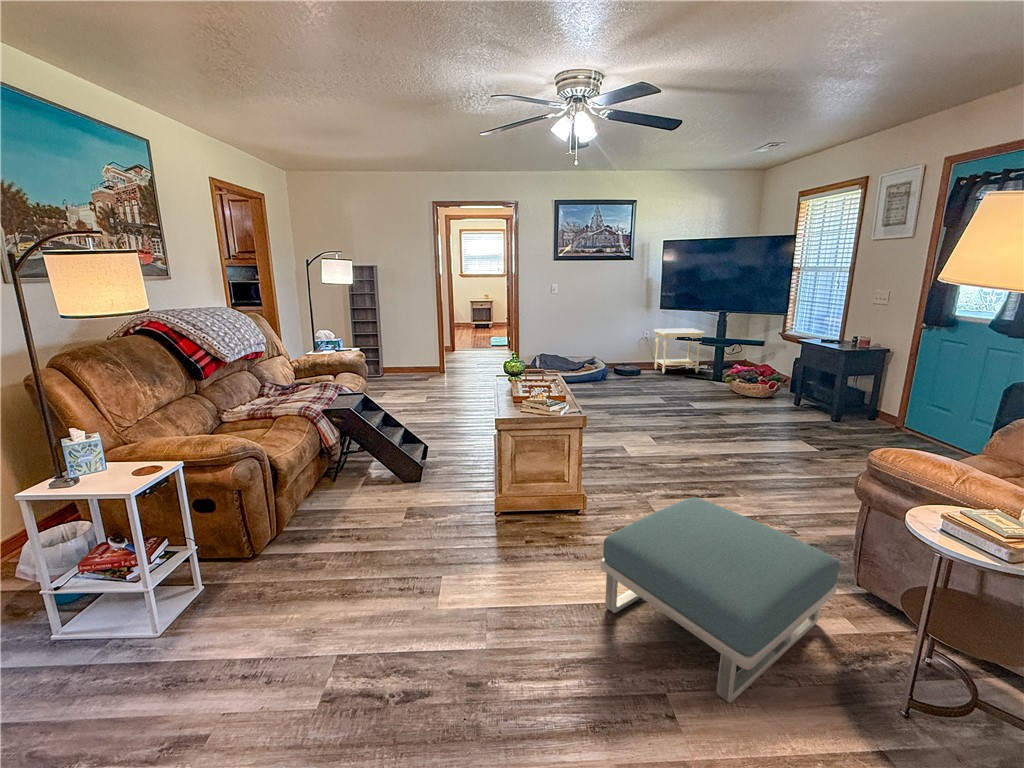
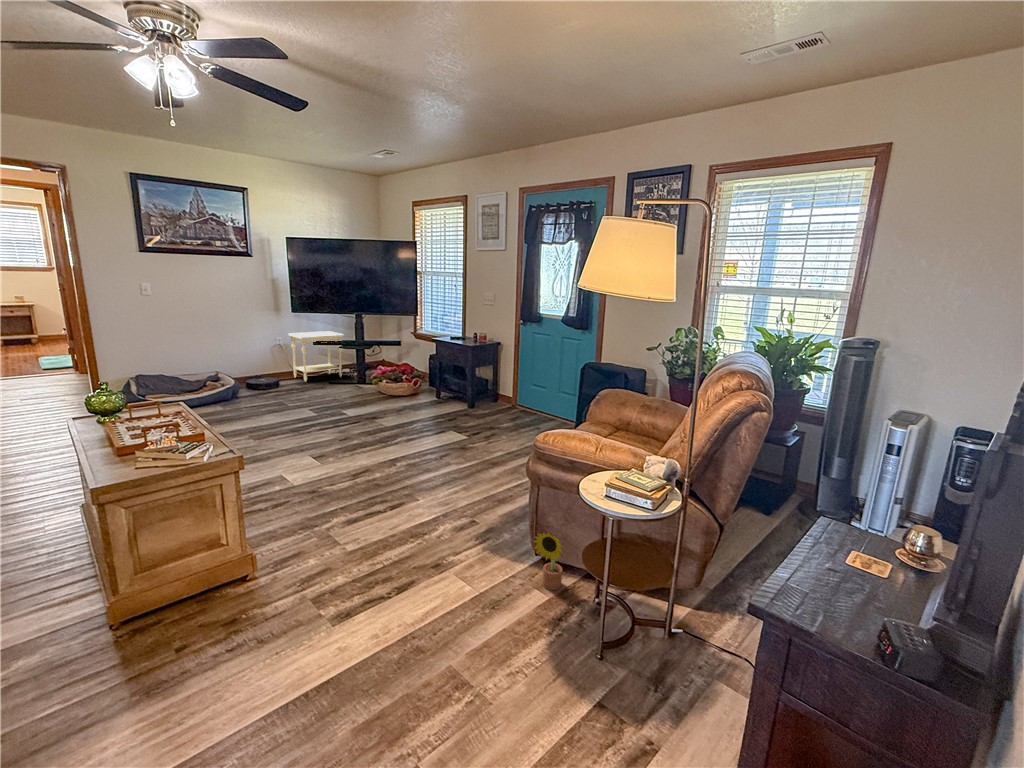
footstool: present [601,497,840,703] -> none [305,520,531,732]
decorative plant: none [848,558,890,632] -> present [533,533,562,590]

